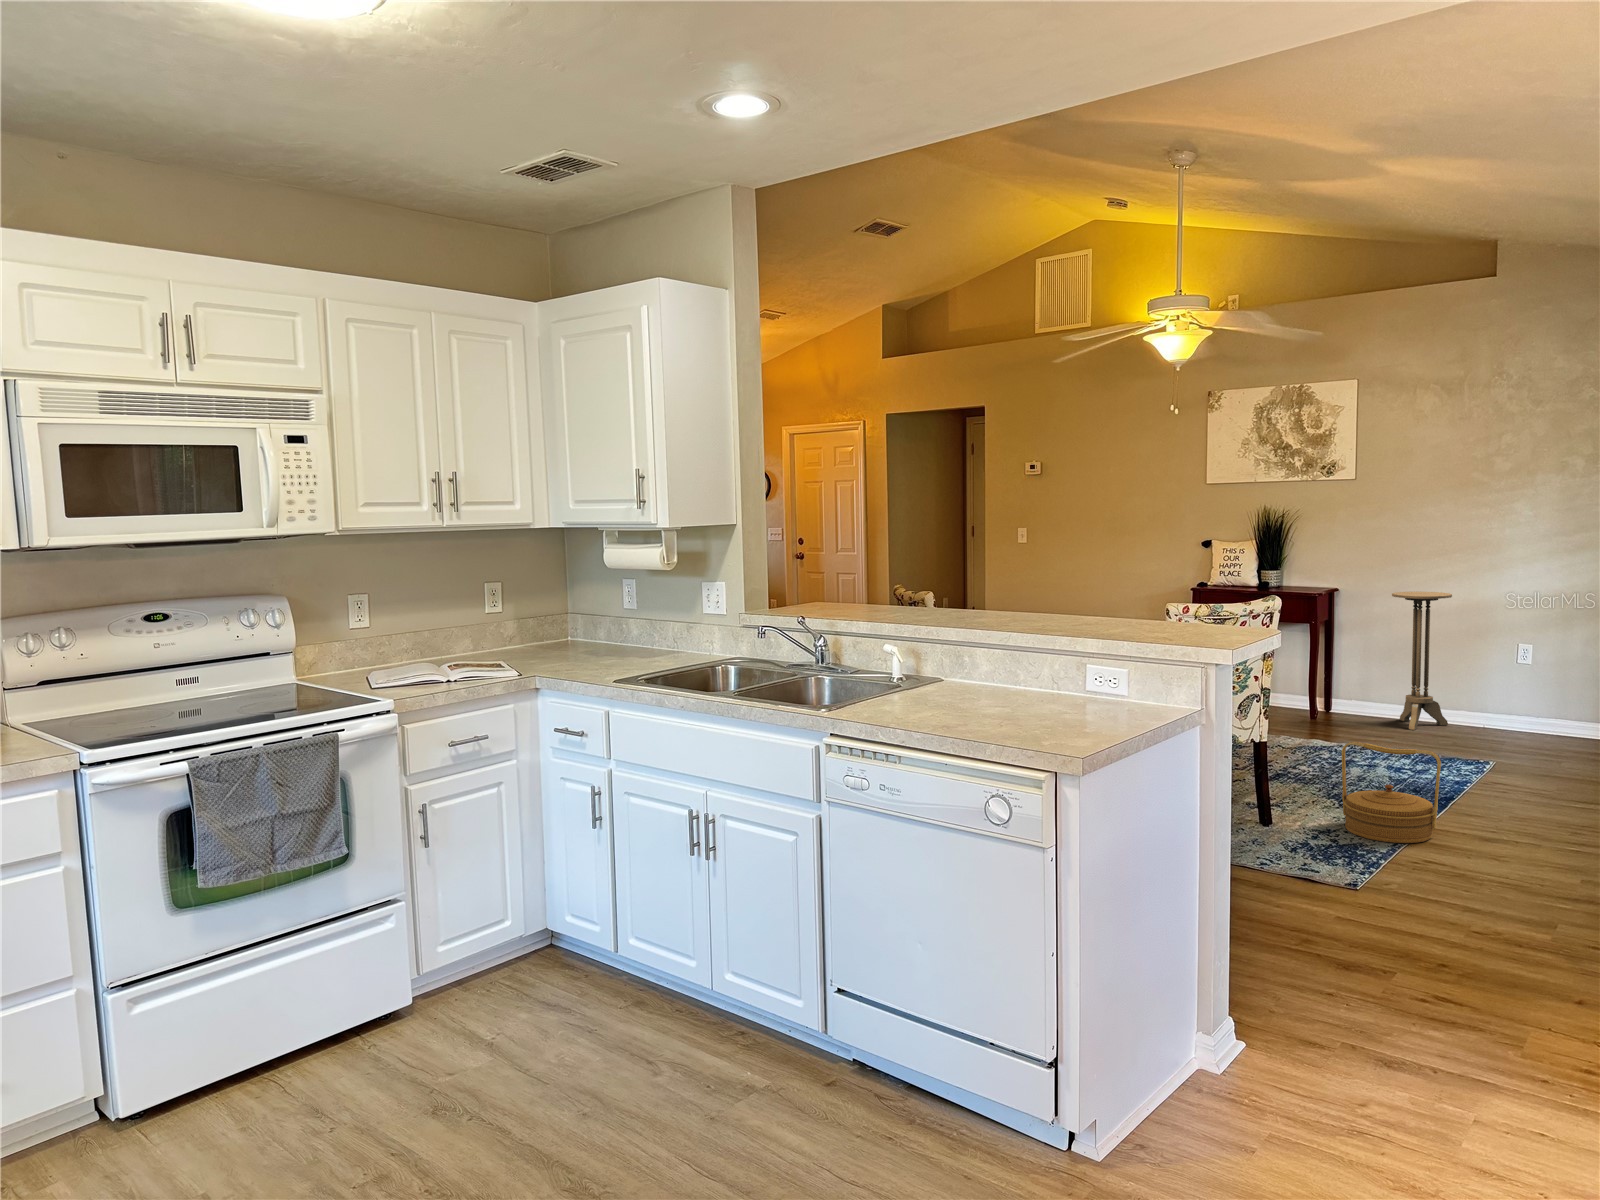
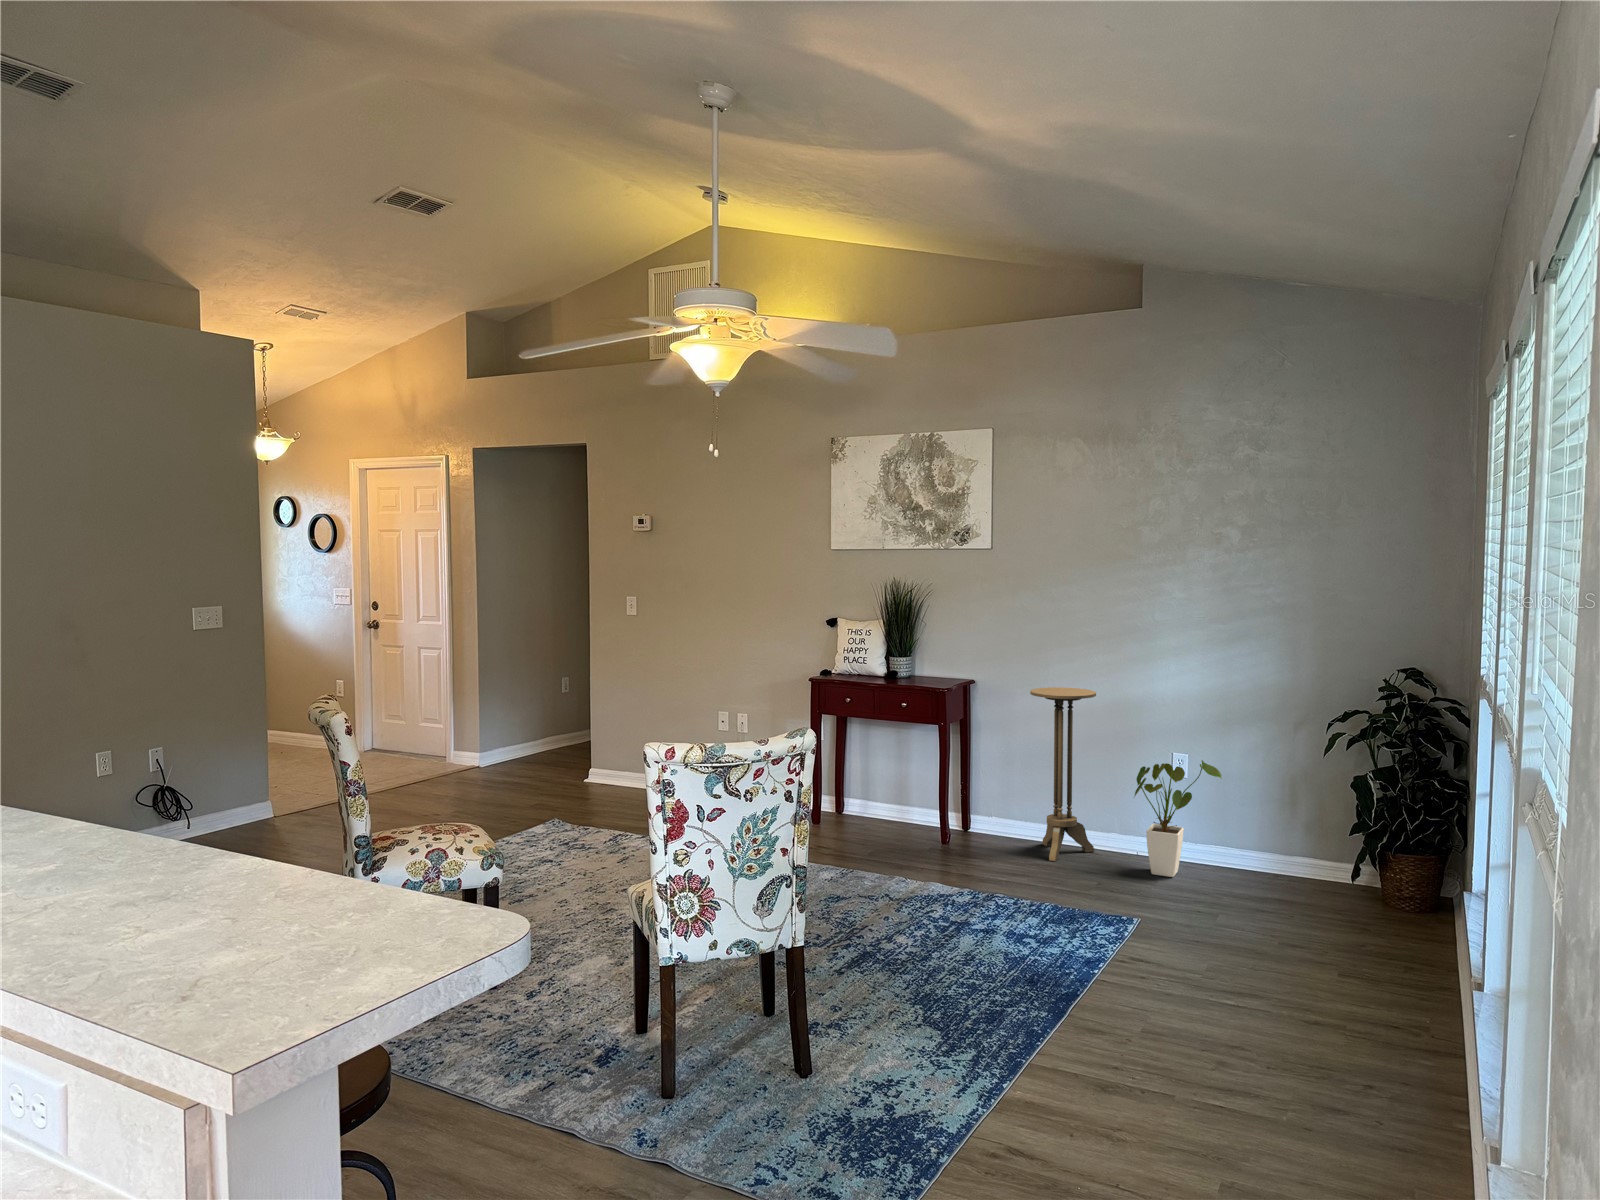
house plant: none [1486,648,1569,741] -> present [1134,760,1221,877]
basket: present [1342,742,1441,843] -> none [913,939,1041,1106]

